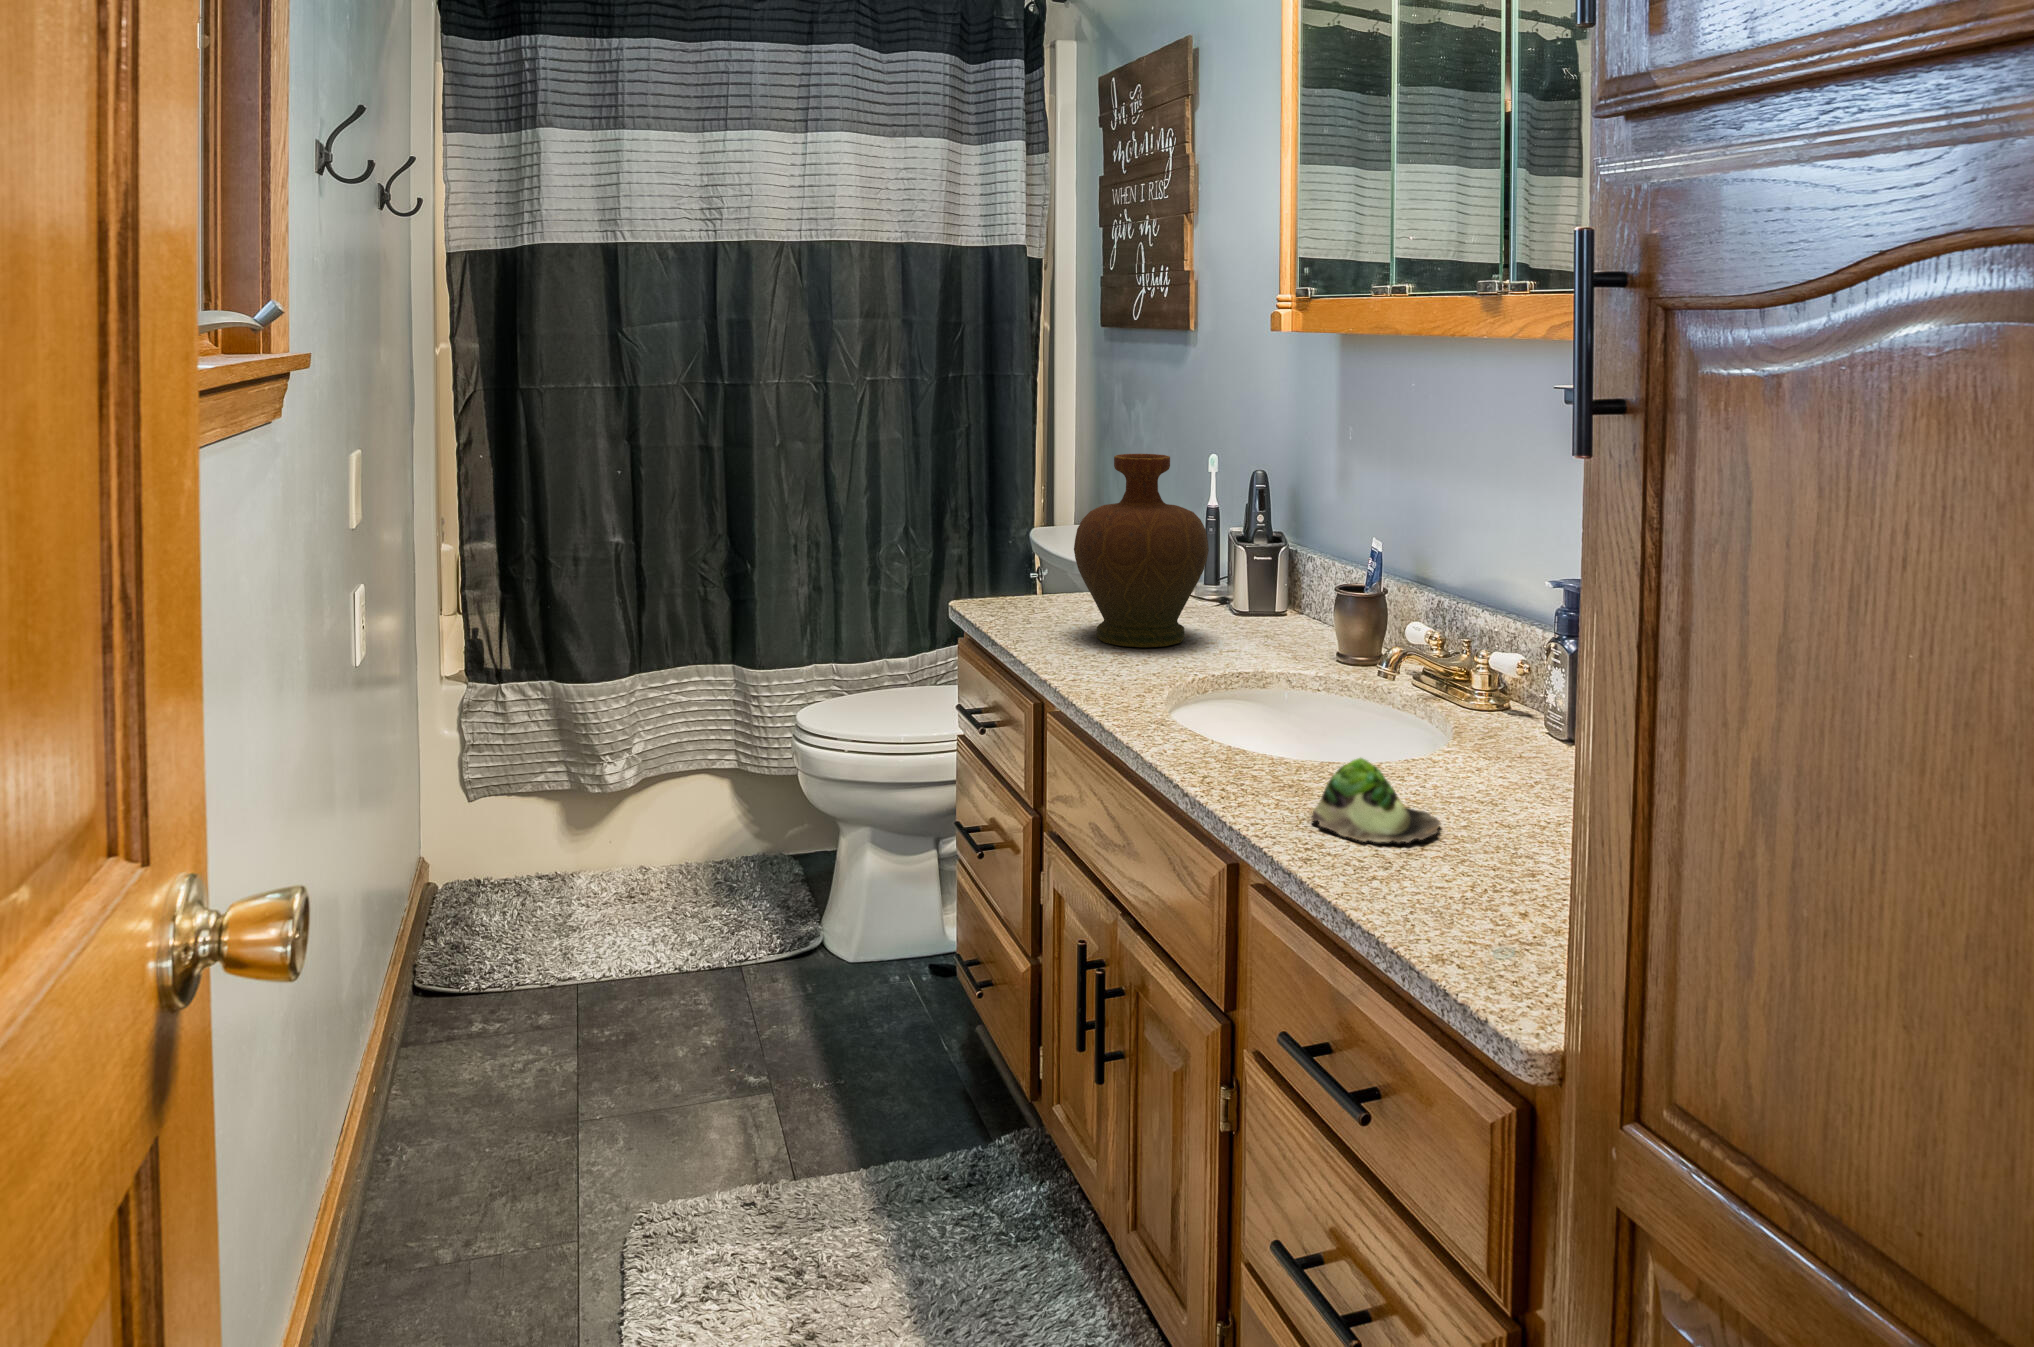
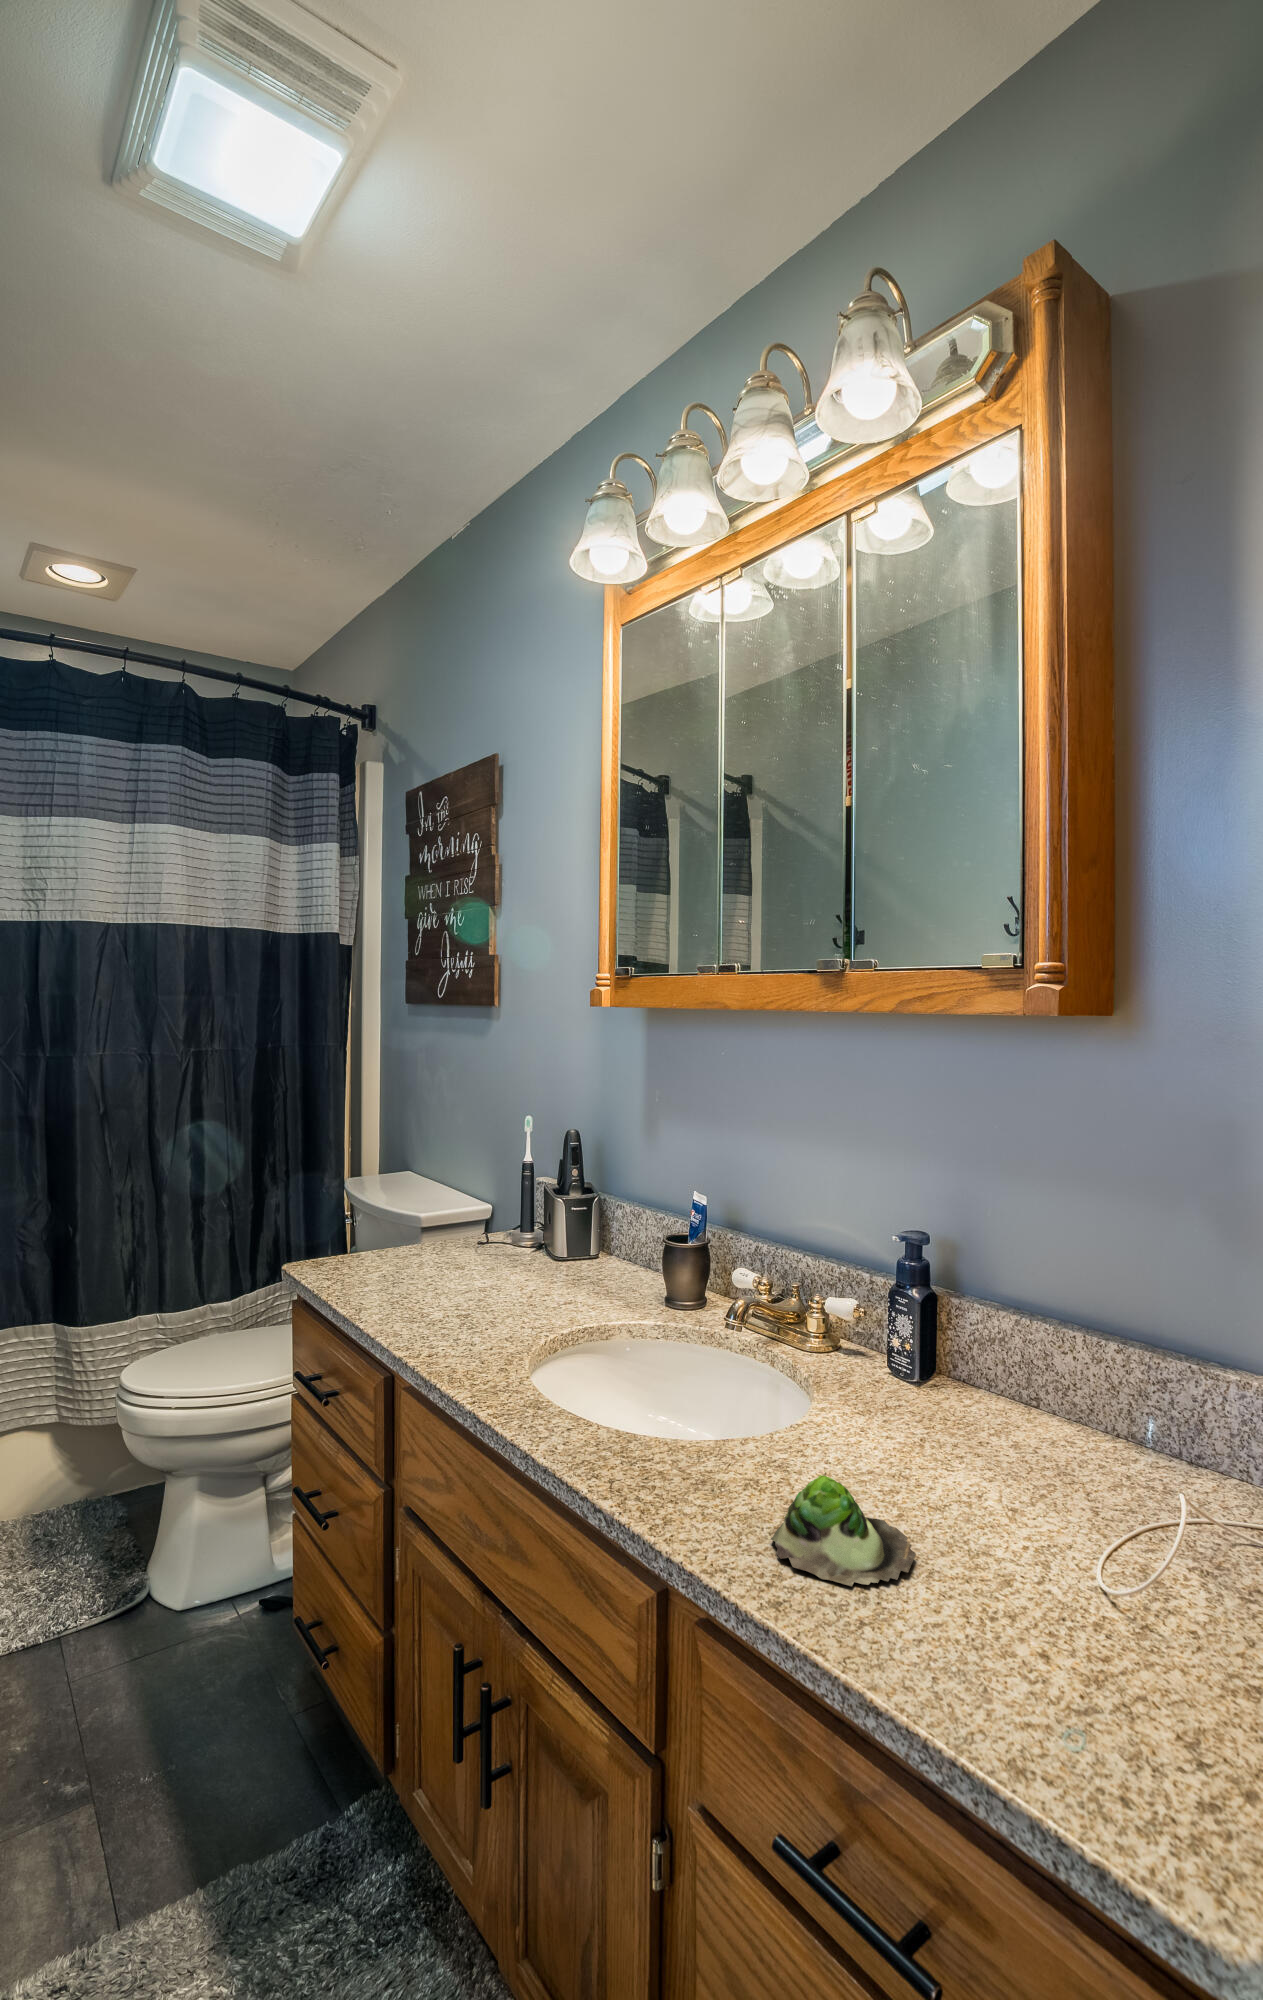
decorative vase: present [1074,454,1209,647] -> none [423,1122,550,1311]

